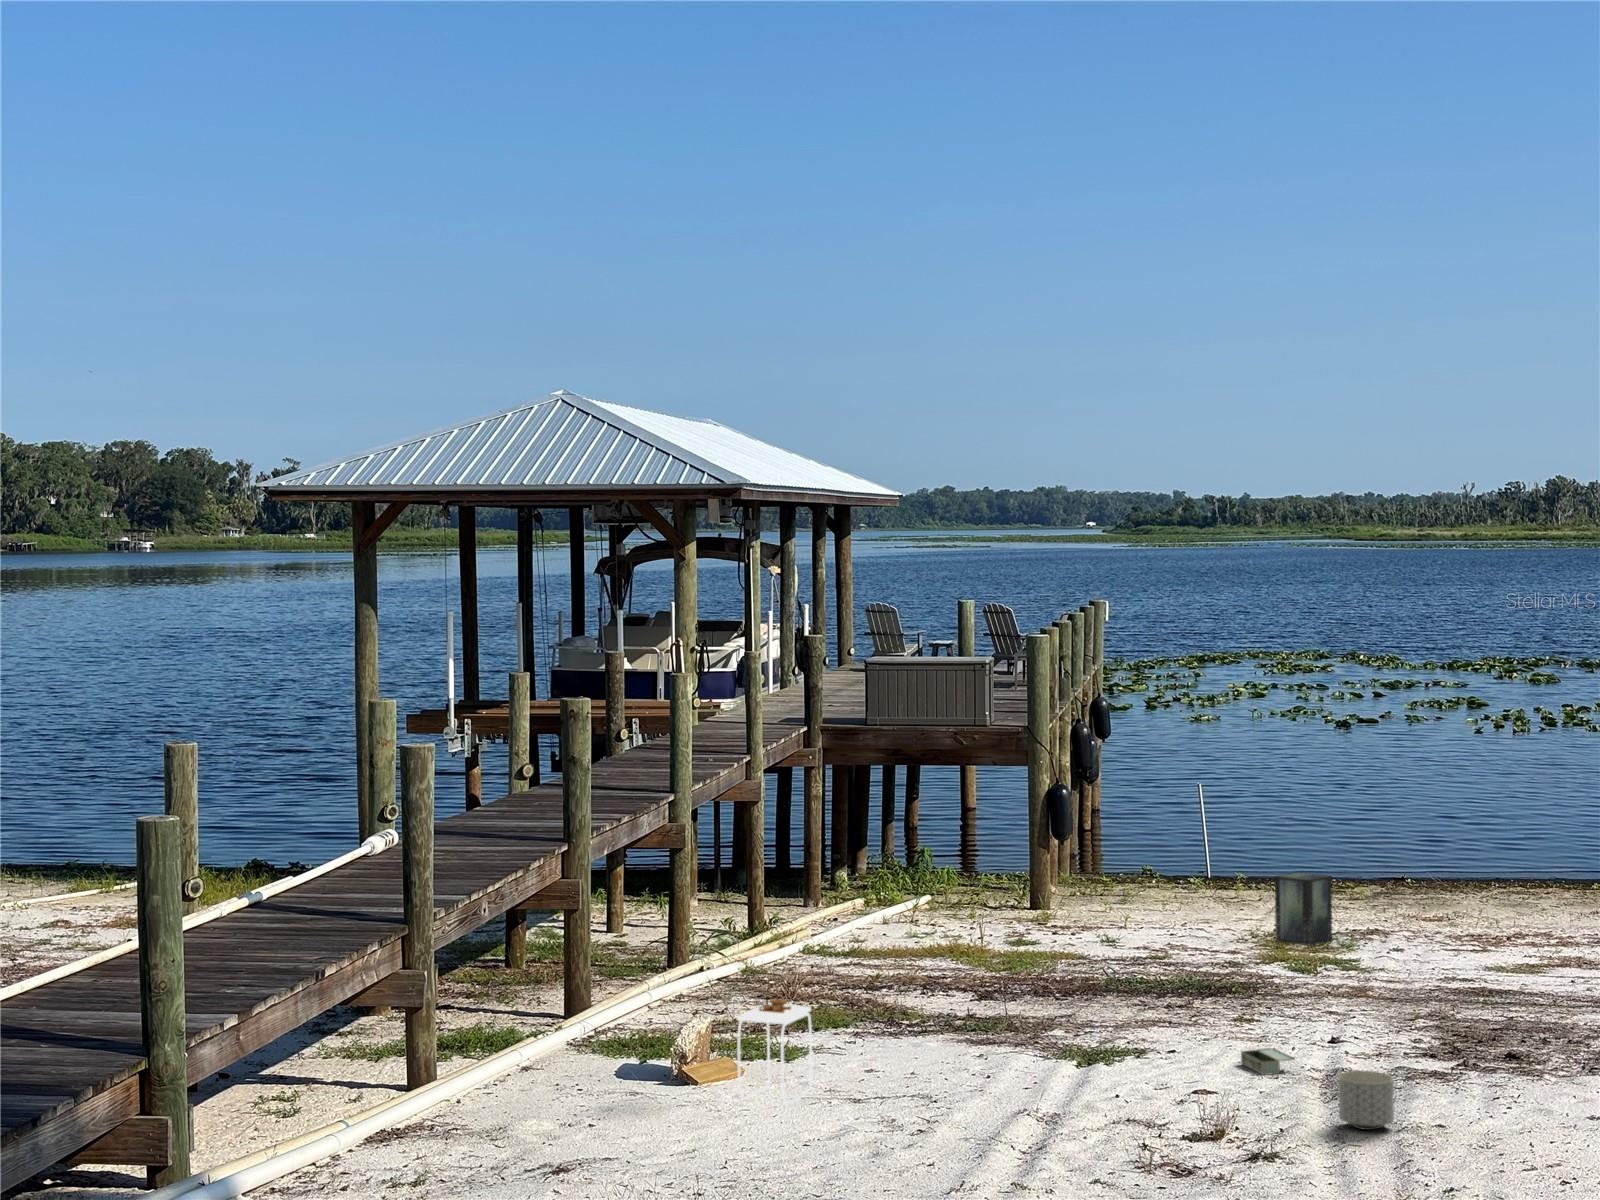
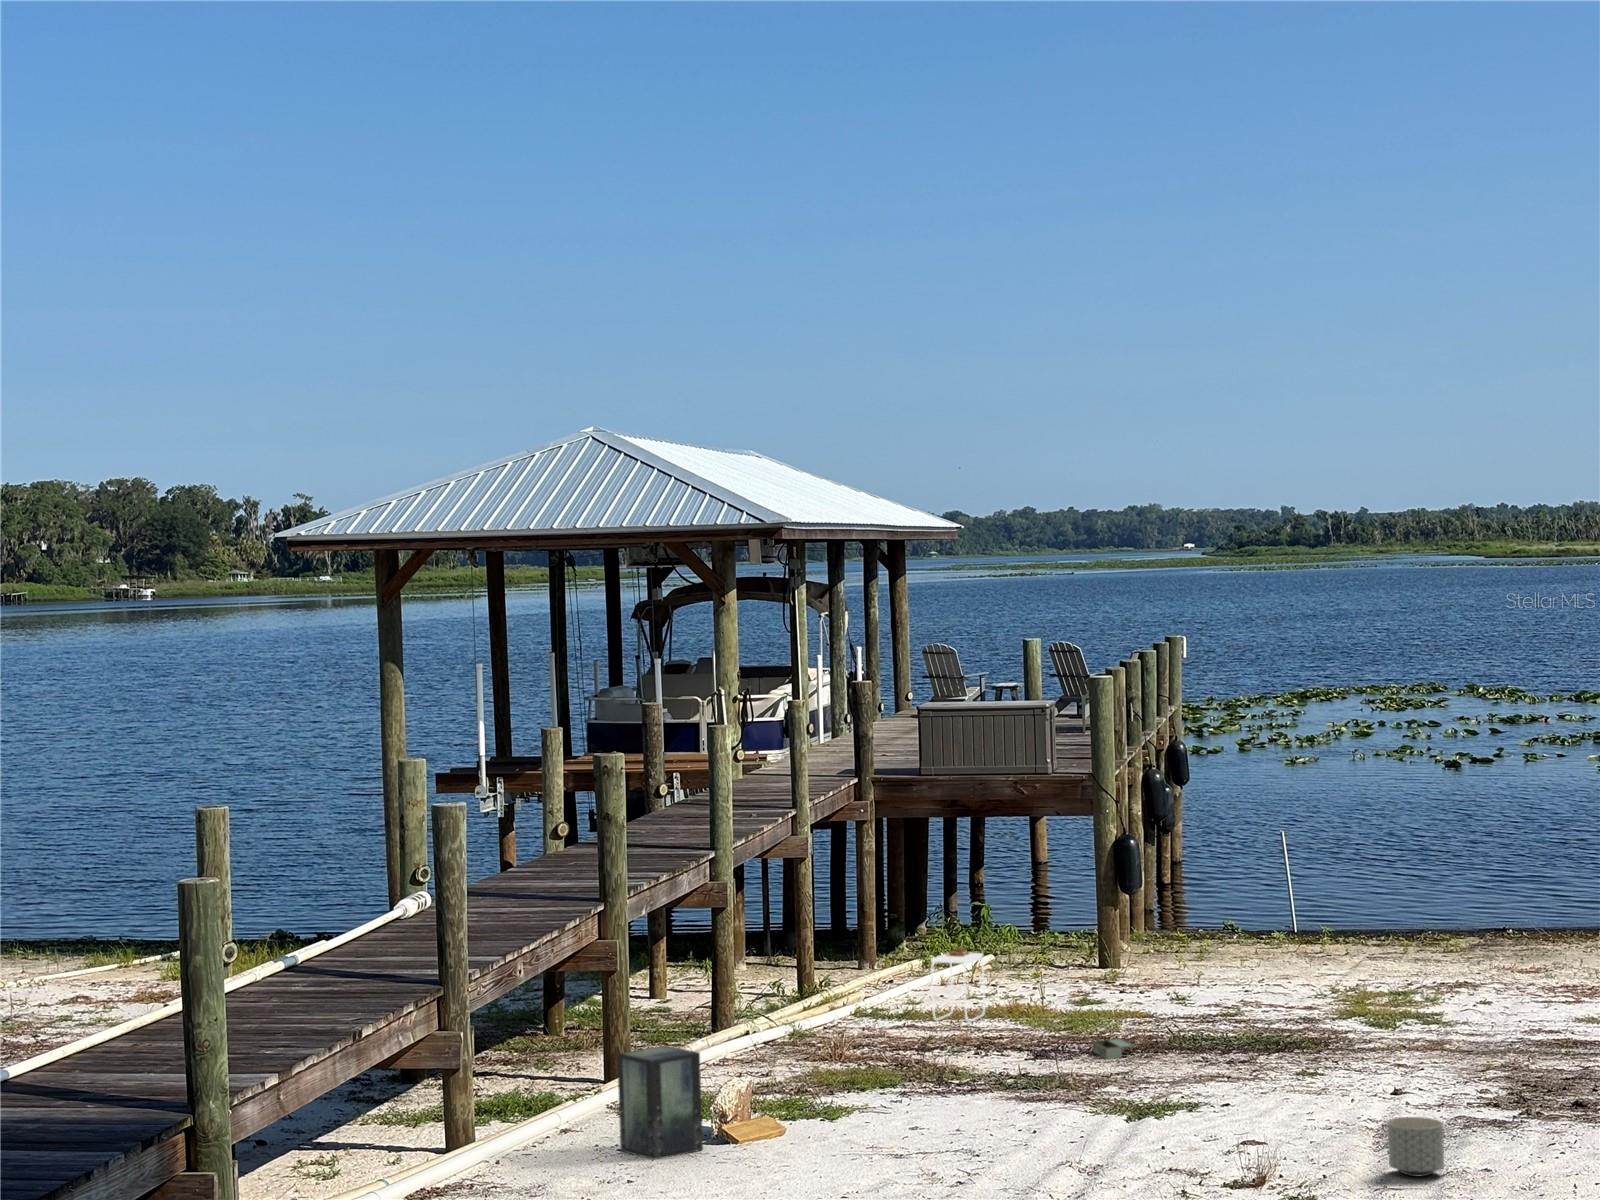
storage box: present [1275,872,1332,946] -> present [617,1046,703,1160]
side table: present [737,997,812,1104] -> present [931,947,985,1022]
toolbox: present [1241,1048,1294,1075] -> present [1093,1038,1135,1059]

